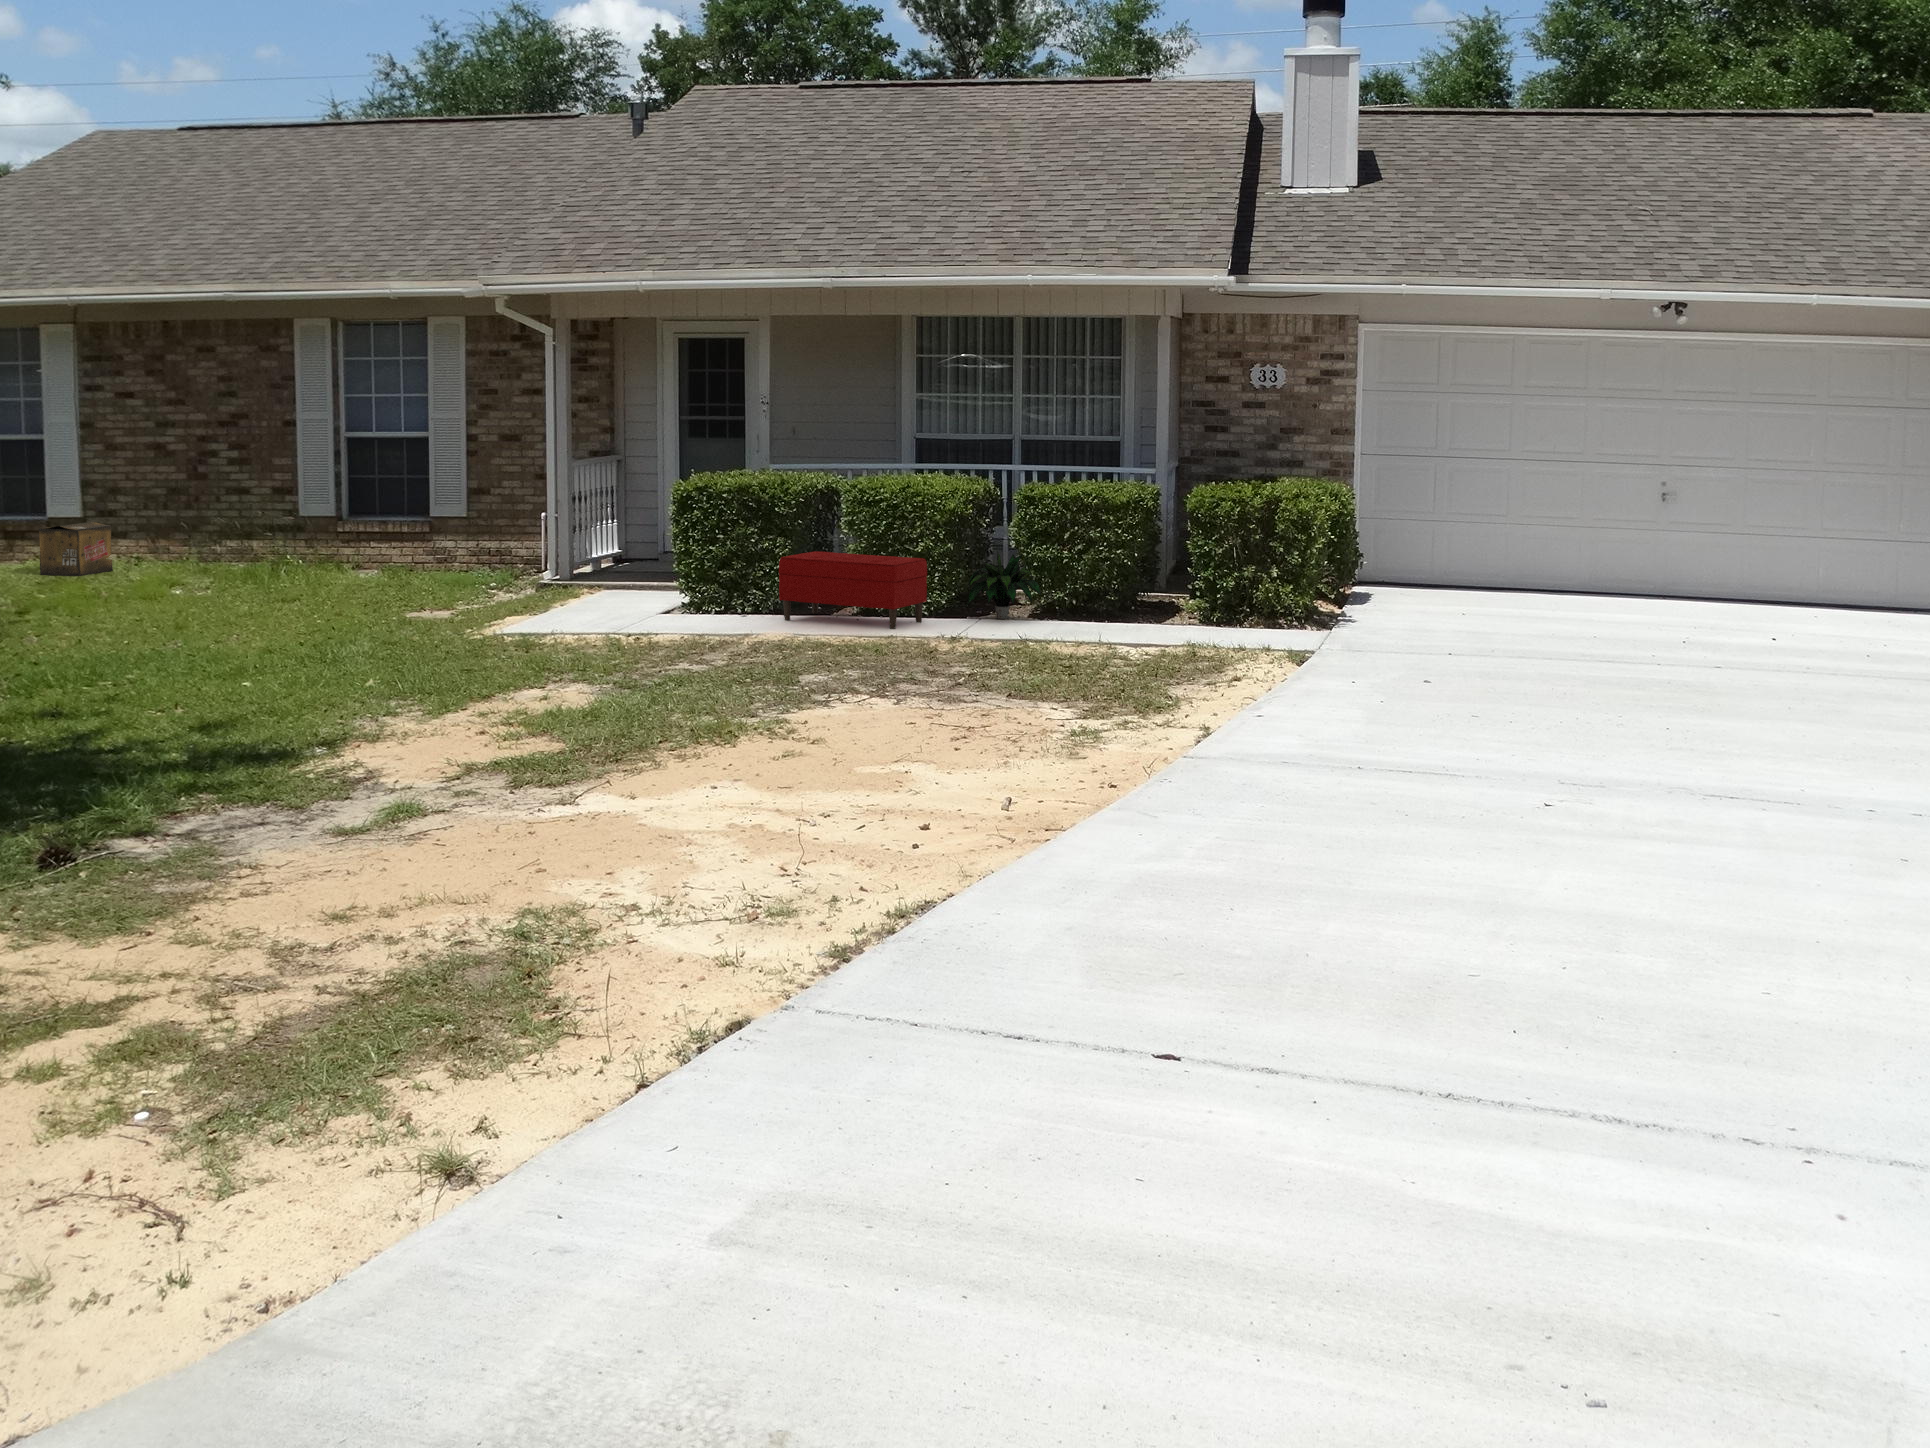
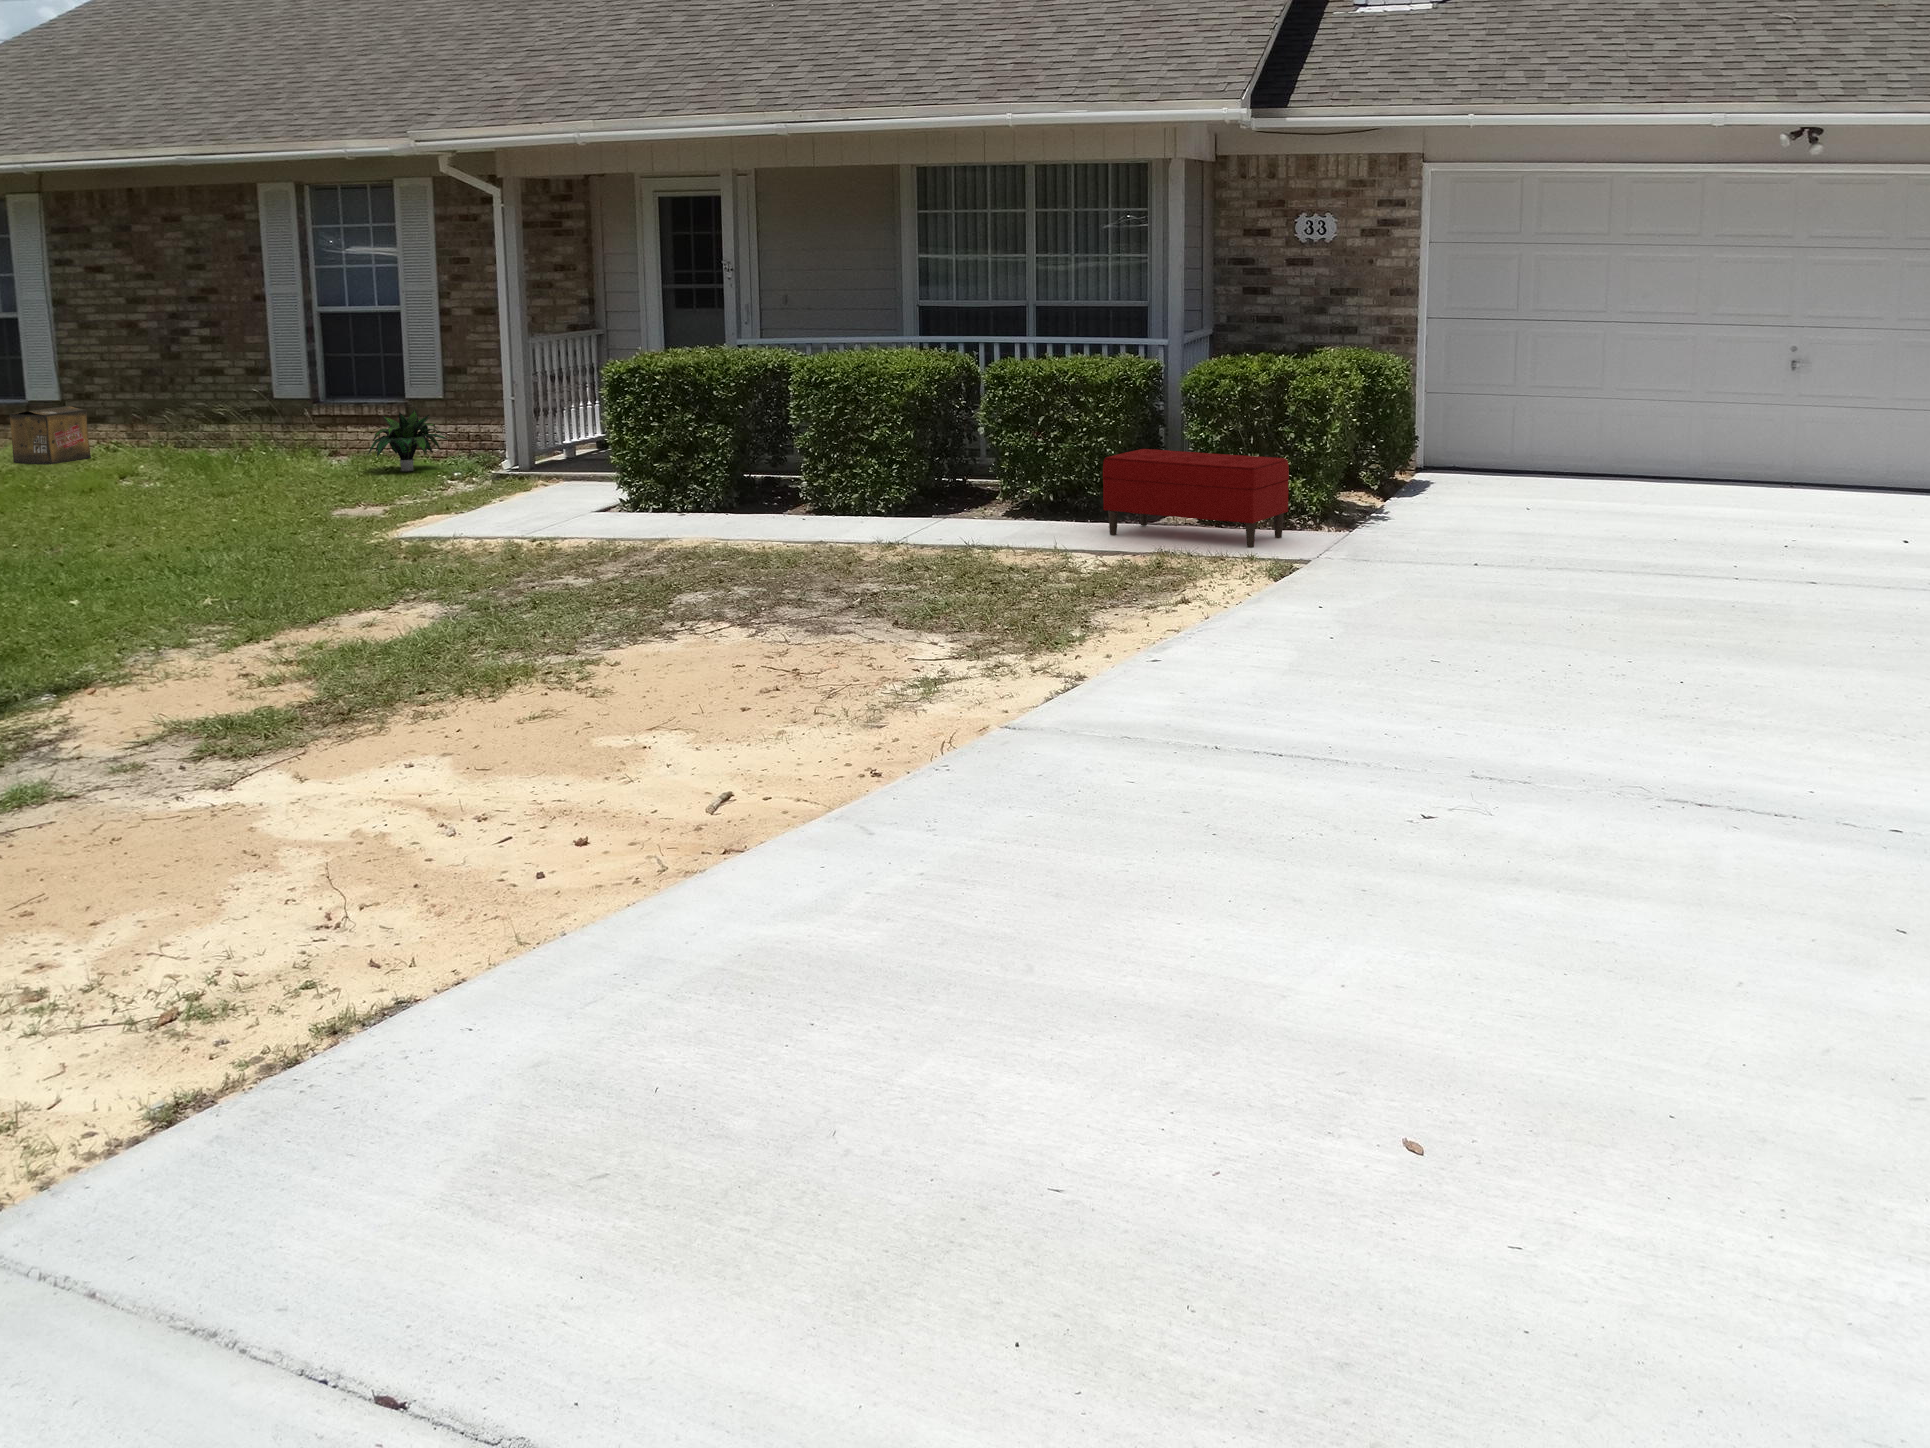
bench: present [779,551,927,629] -> present [1103,449,1289,548]
potted plant: present [966,552,1041,619] -> present [368,408,449,472]

